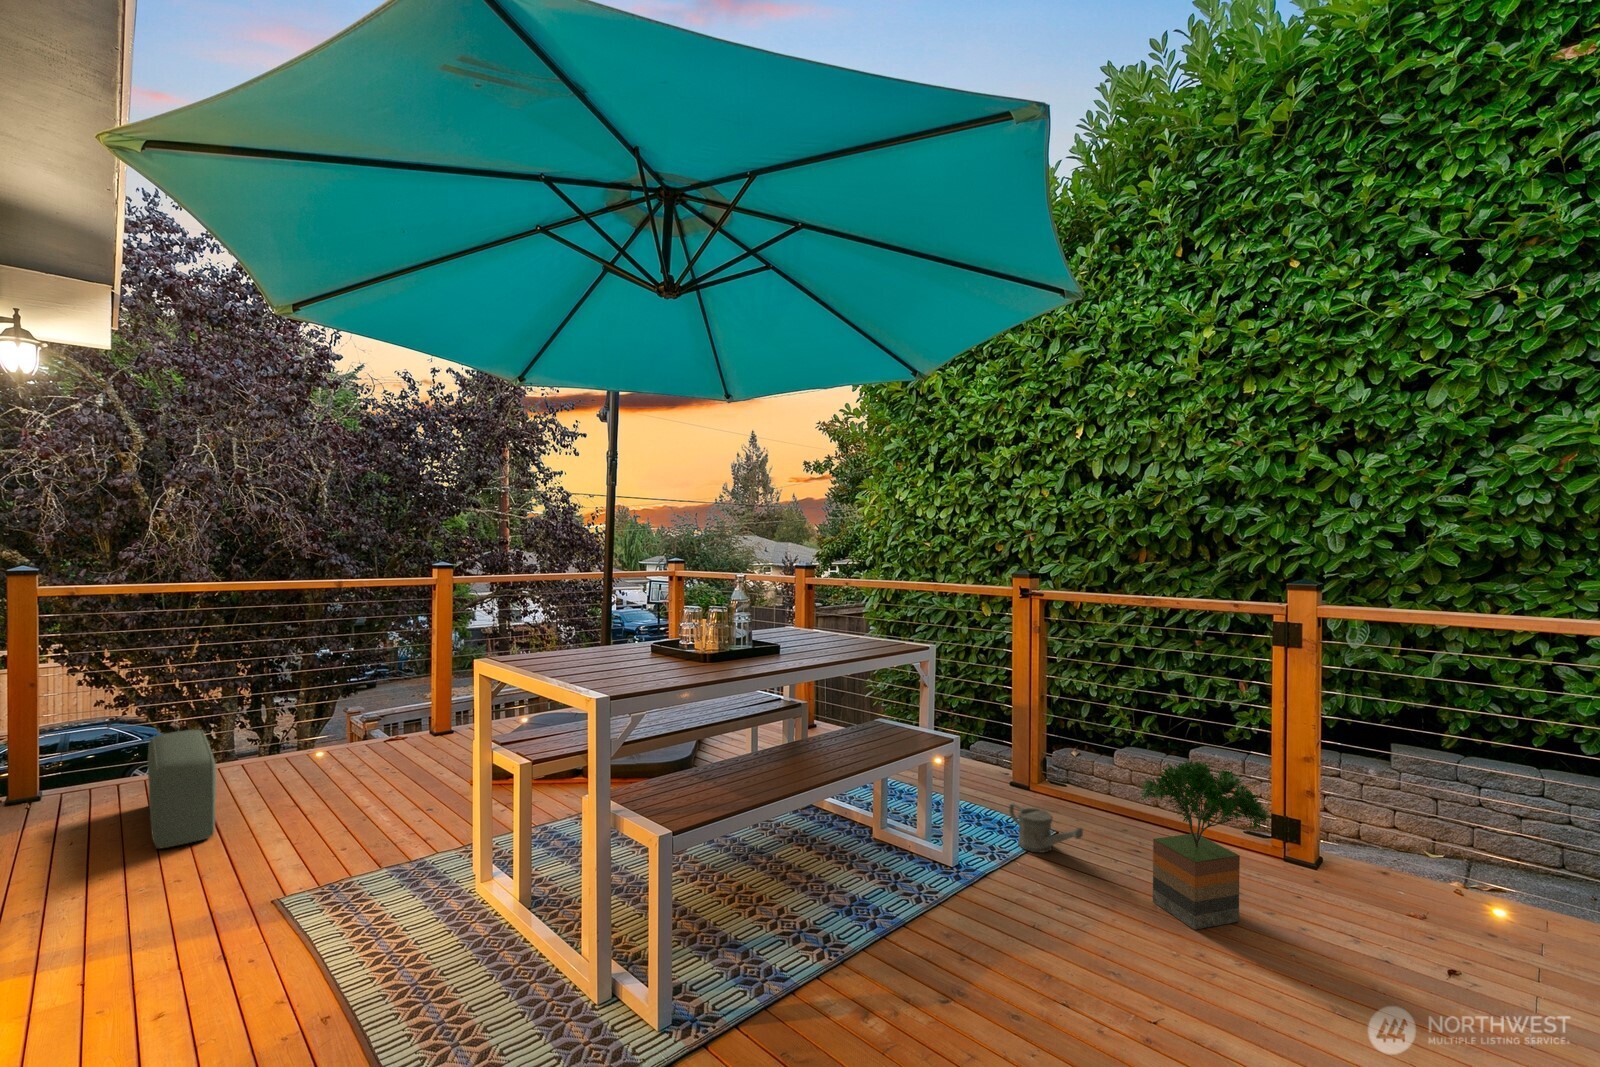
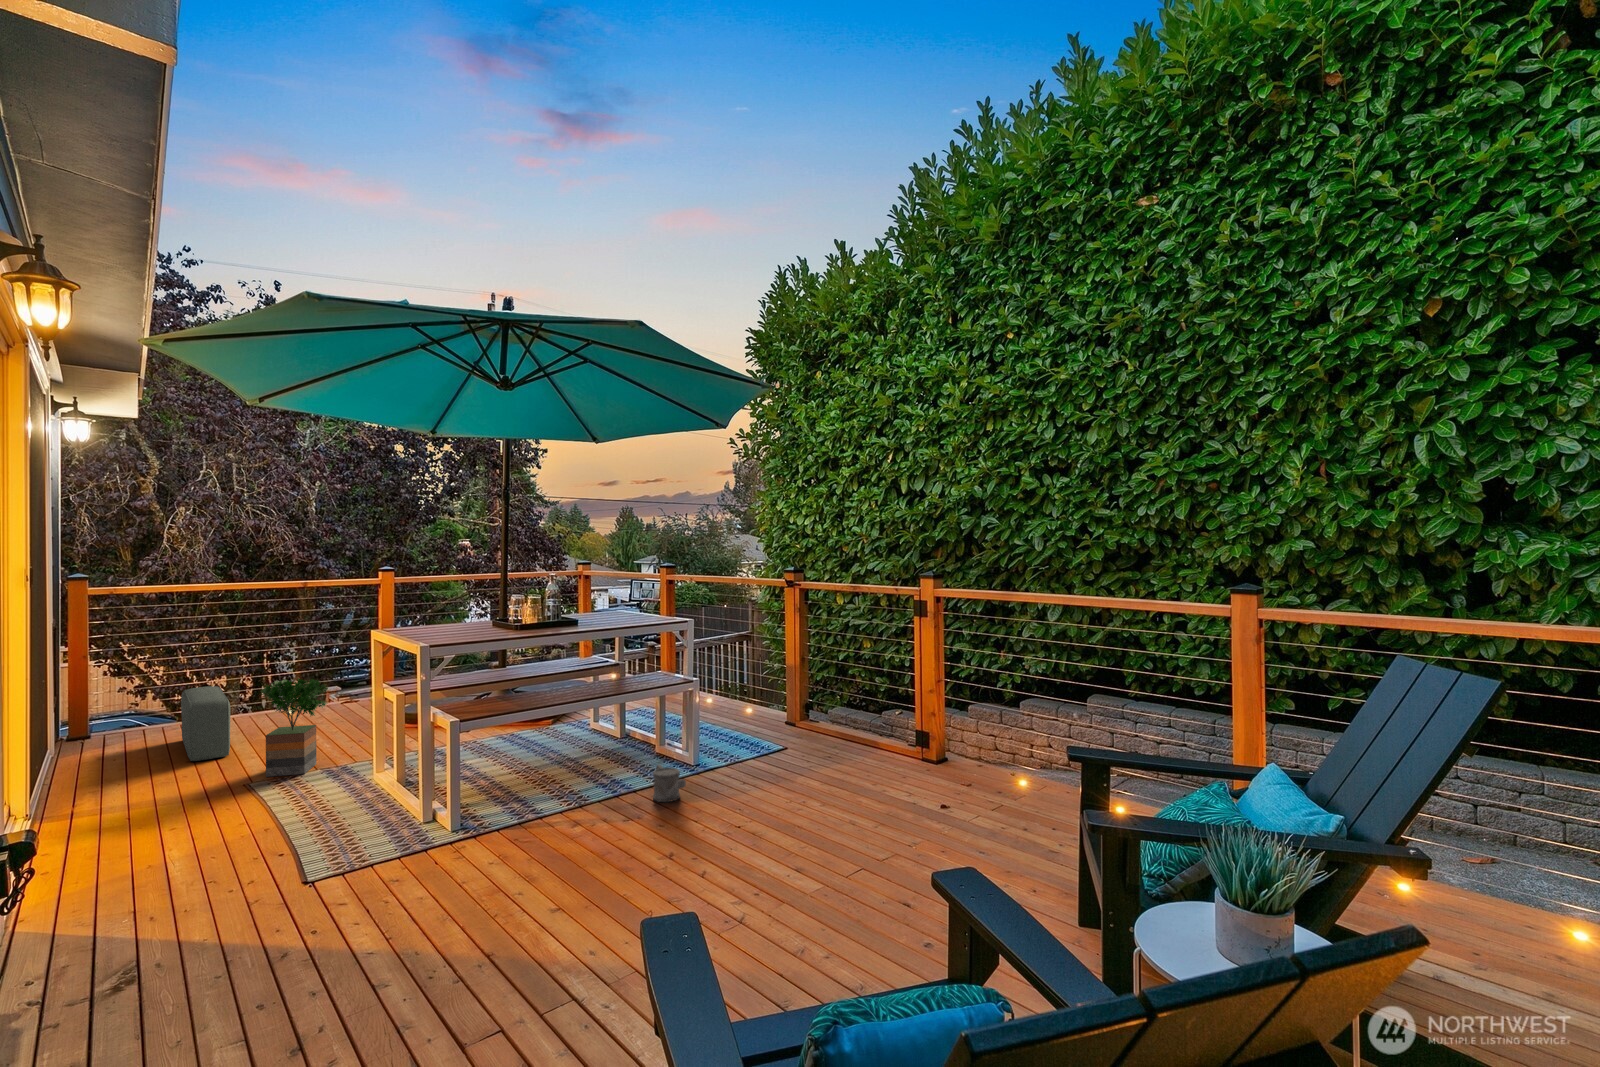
potted tree: present [1140,760,1270,930] -> present [262,678,328,777]
watering can: present [1009,804,1083,853] -> present [653,765,686,802]

